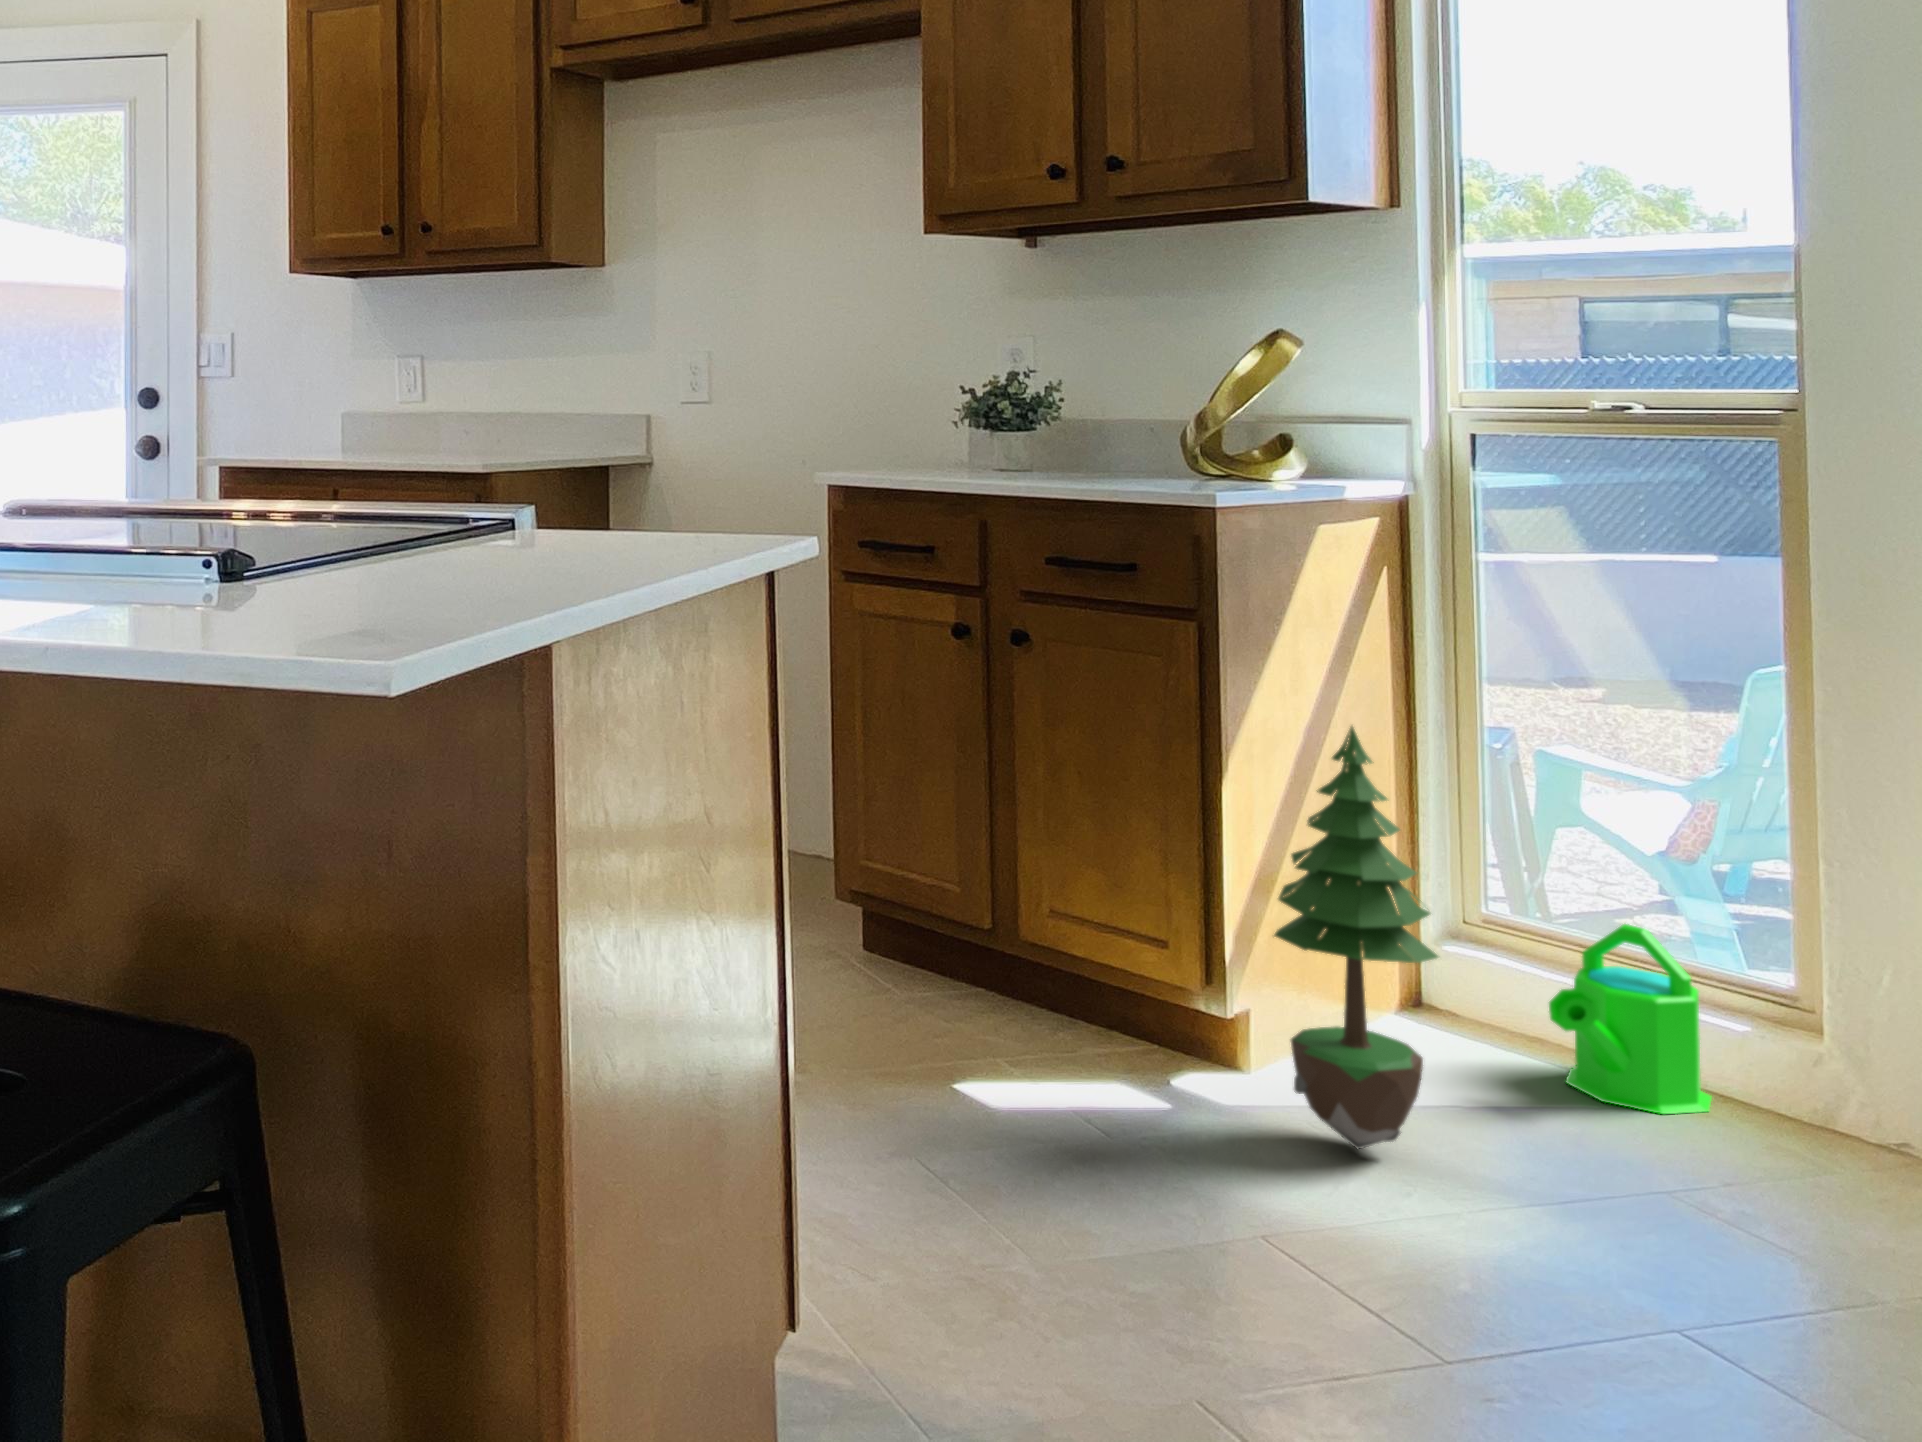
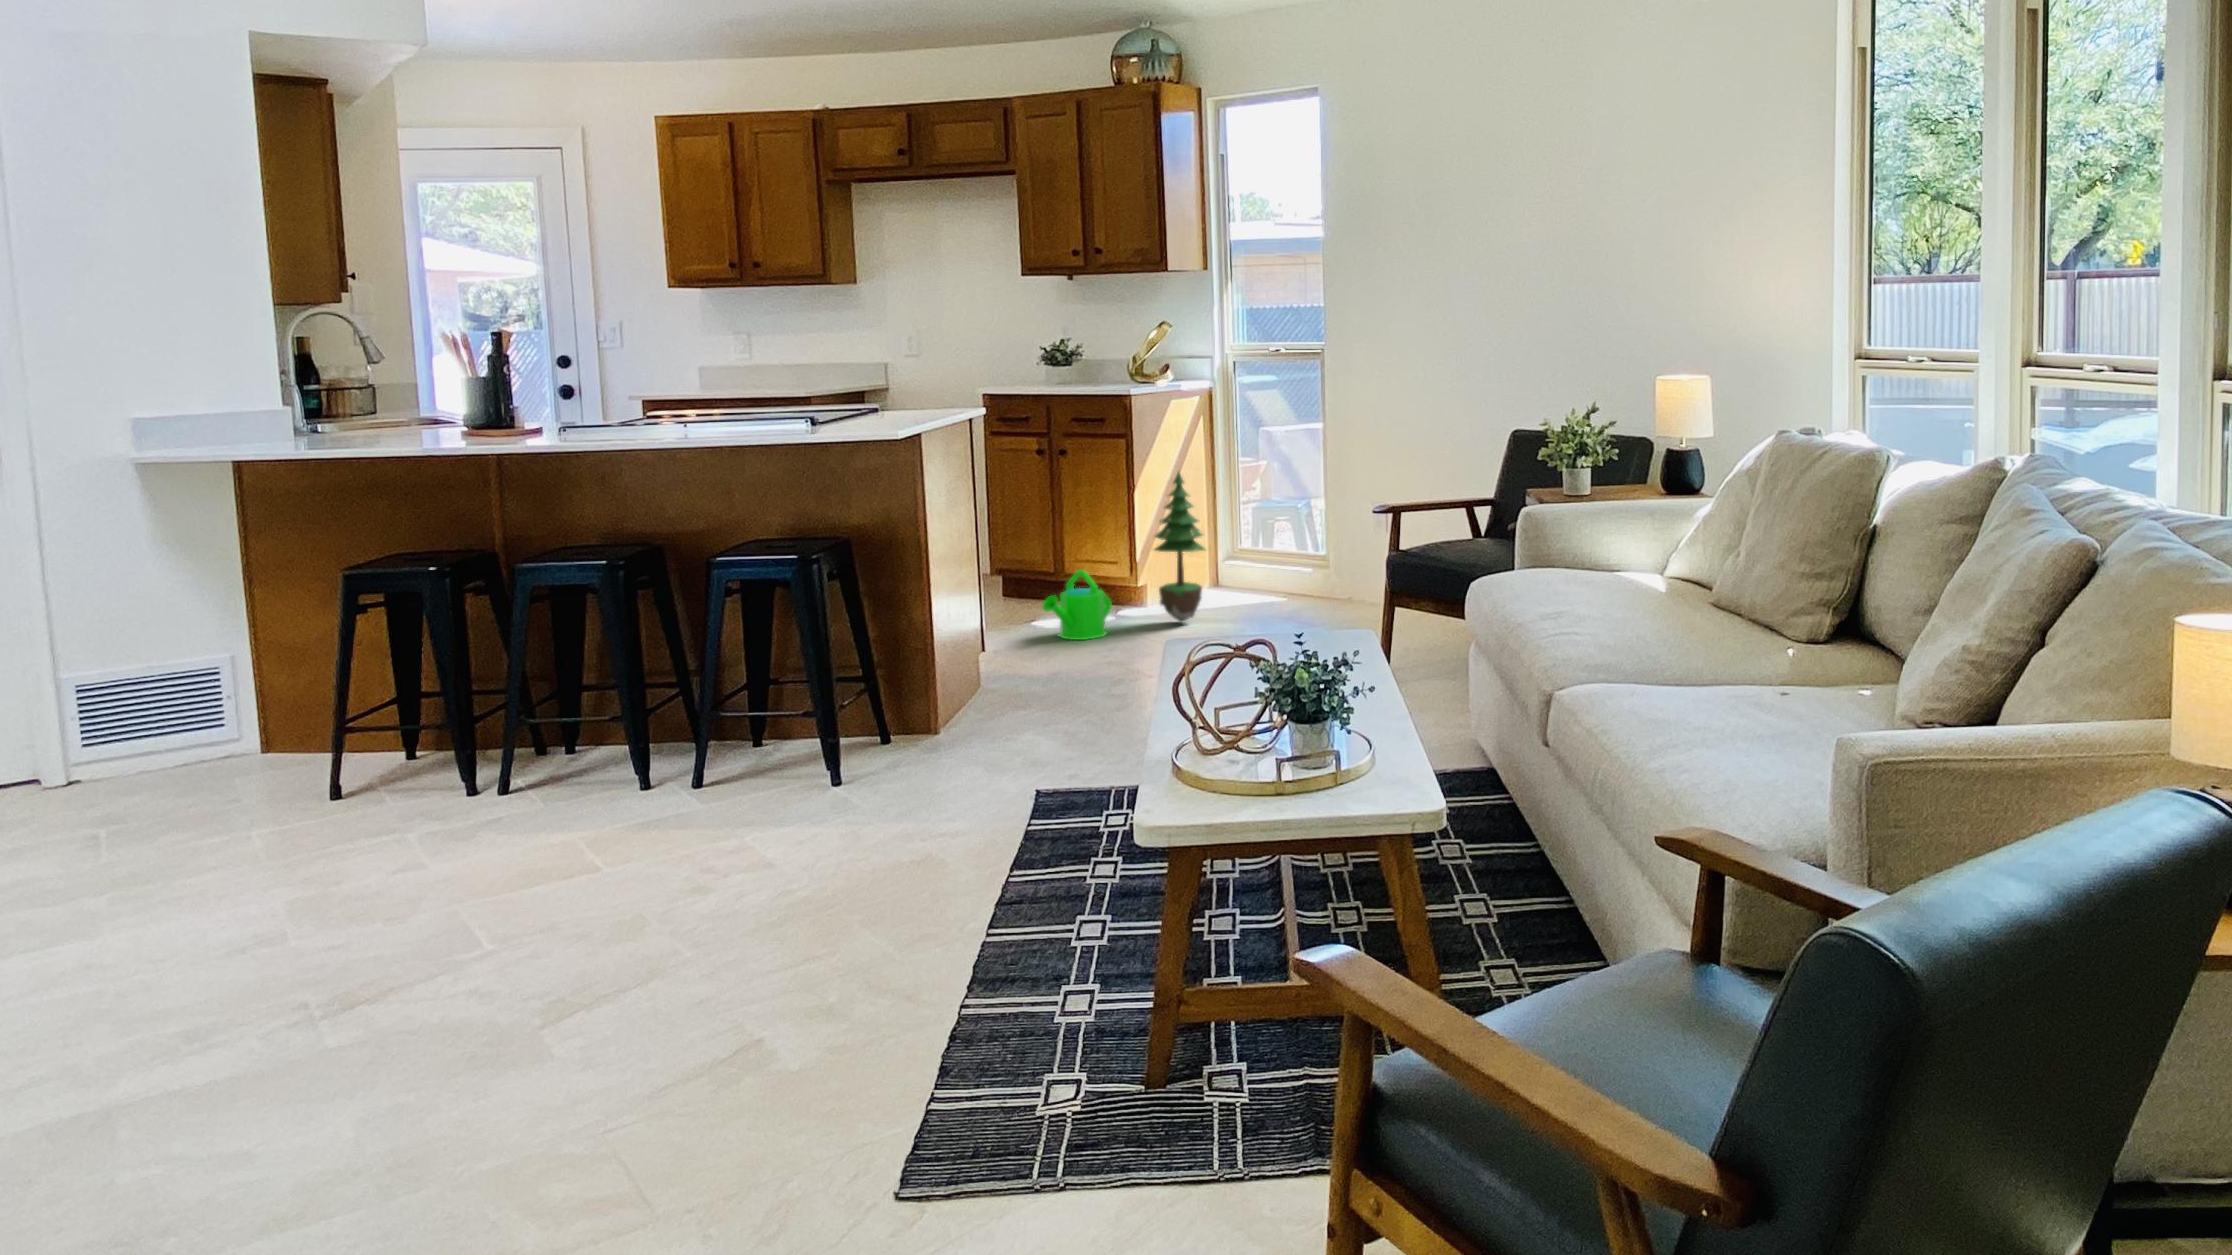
watering can: present [1549,924,1712,1114] -> present [1043,570,1112,640]

